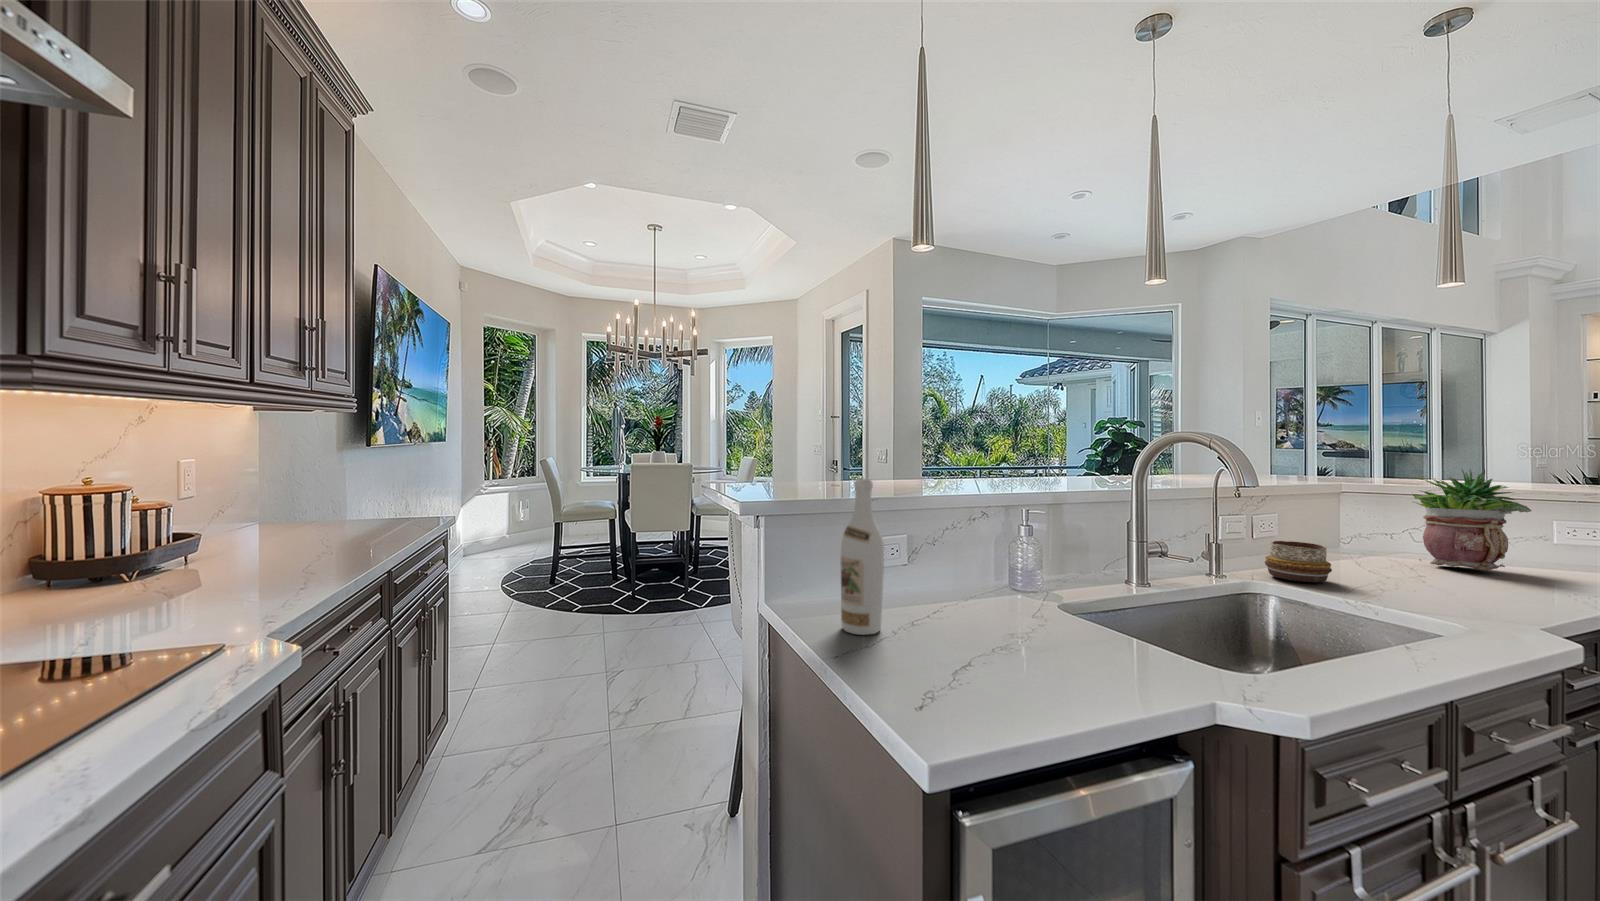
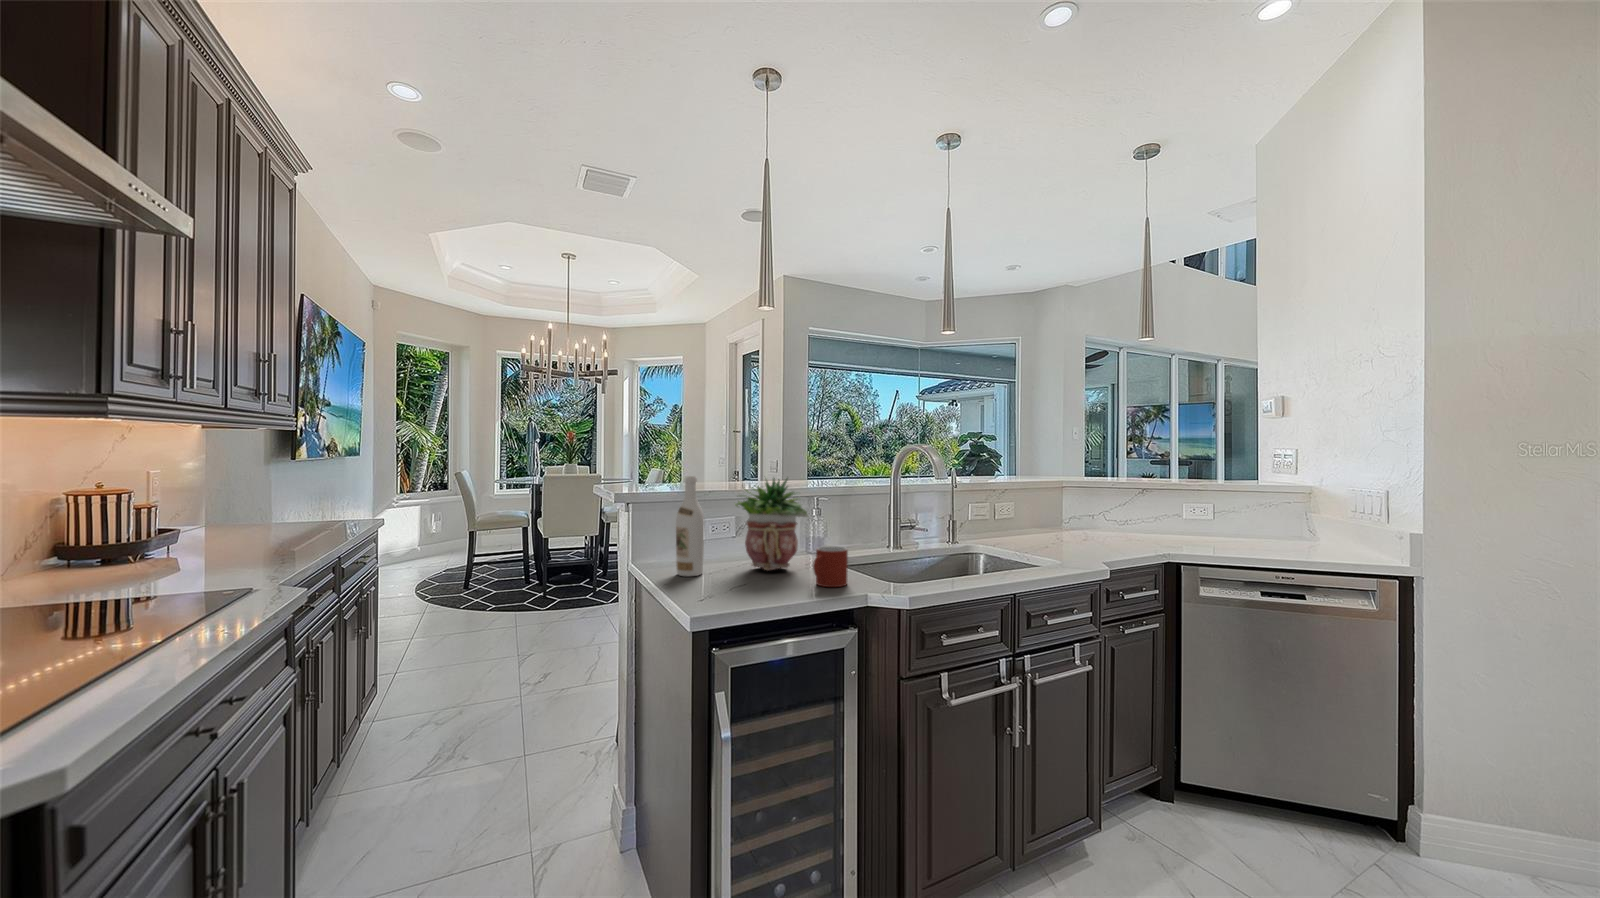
potted plant: present [1413,469,1531,571] -> present [736,478,808,570]
decorative bowl: present [1265,541,1332,582] -> none [987,518,1024,544]
mug: none [1086,600,1148,676] -> present [813,546,848,587]

